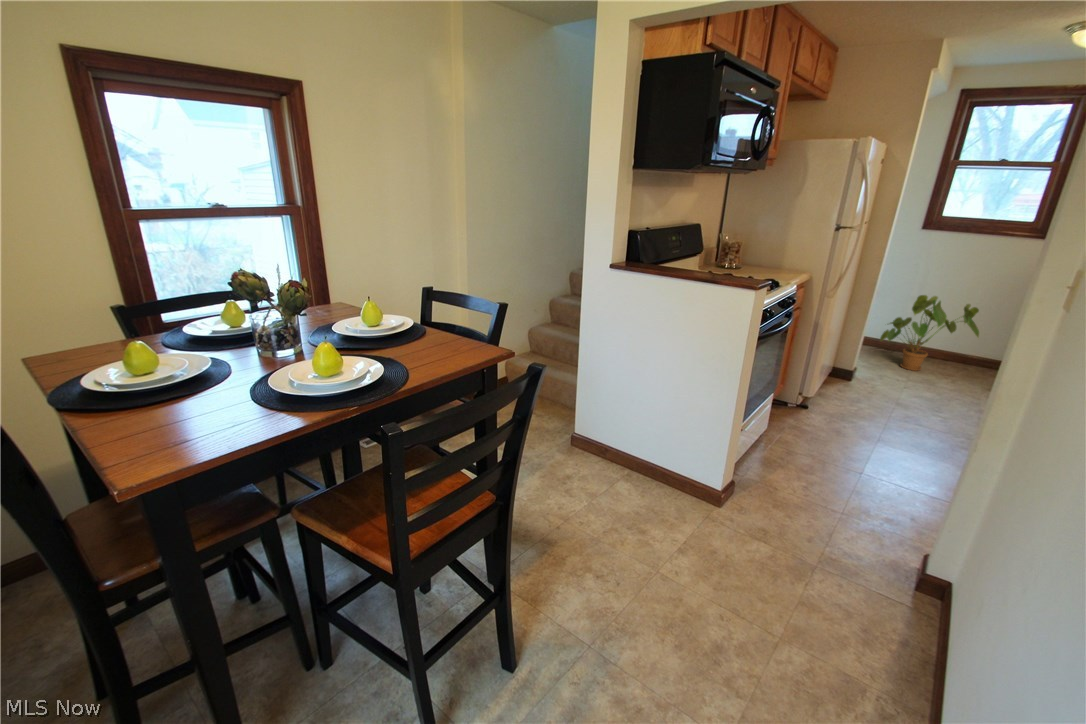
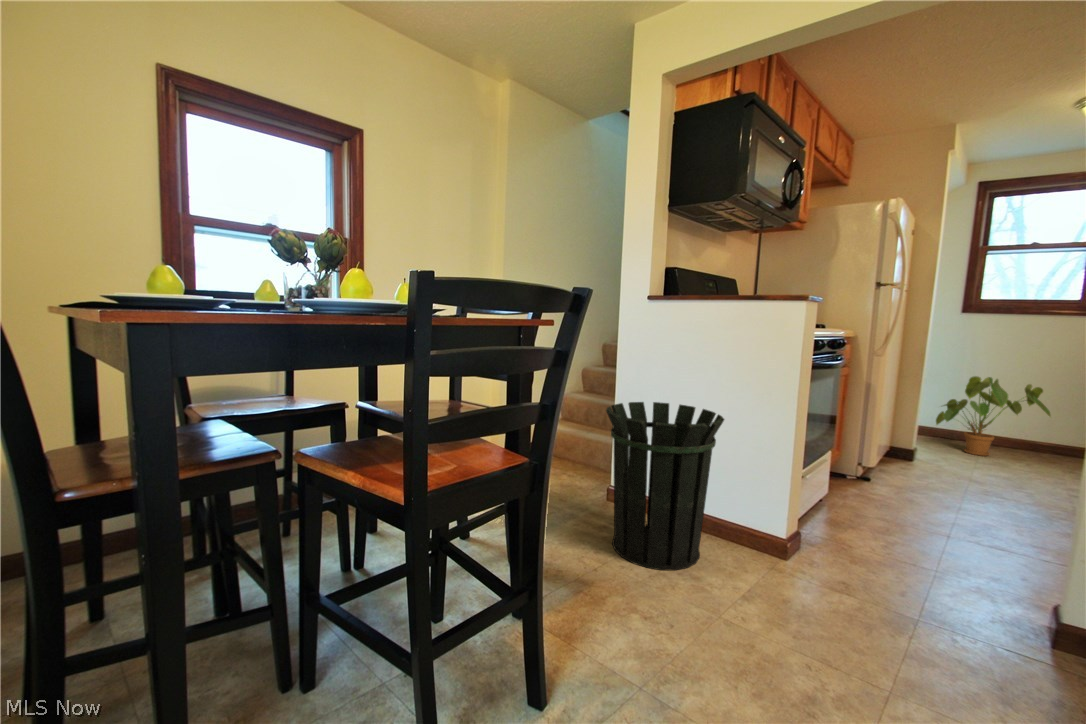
waste bin: none [569,370,674,519] -> present [606,402,724,570]

